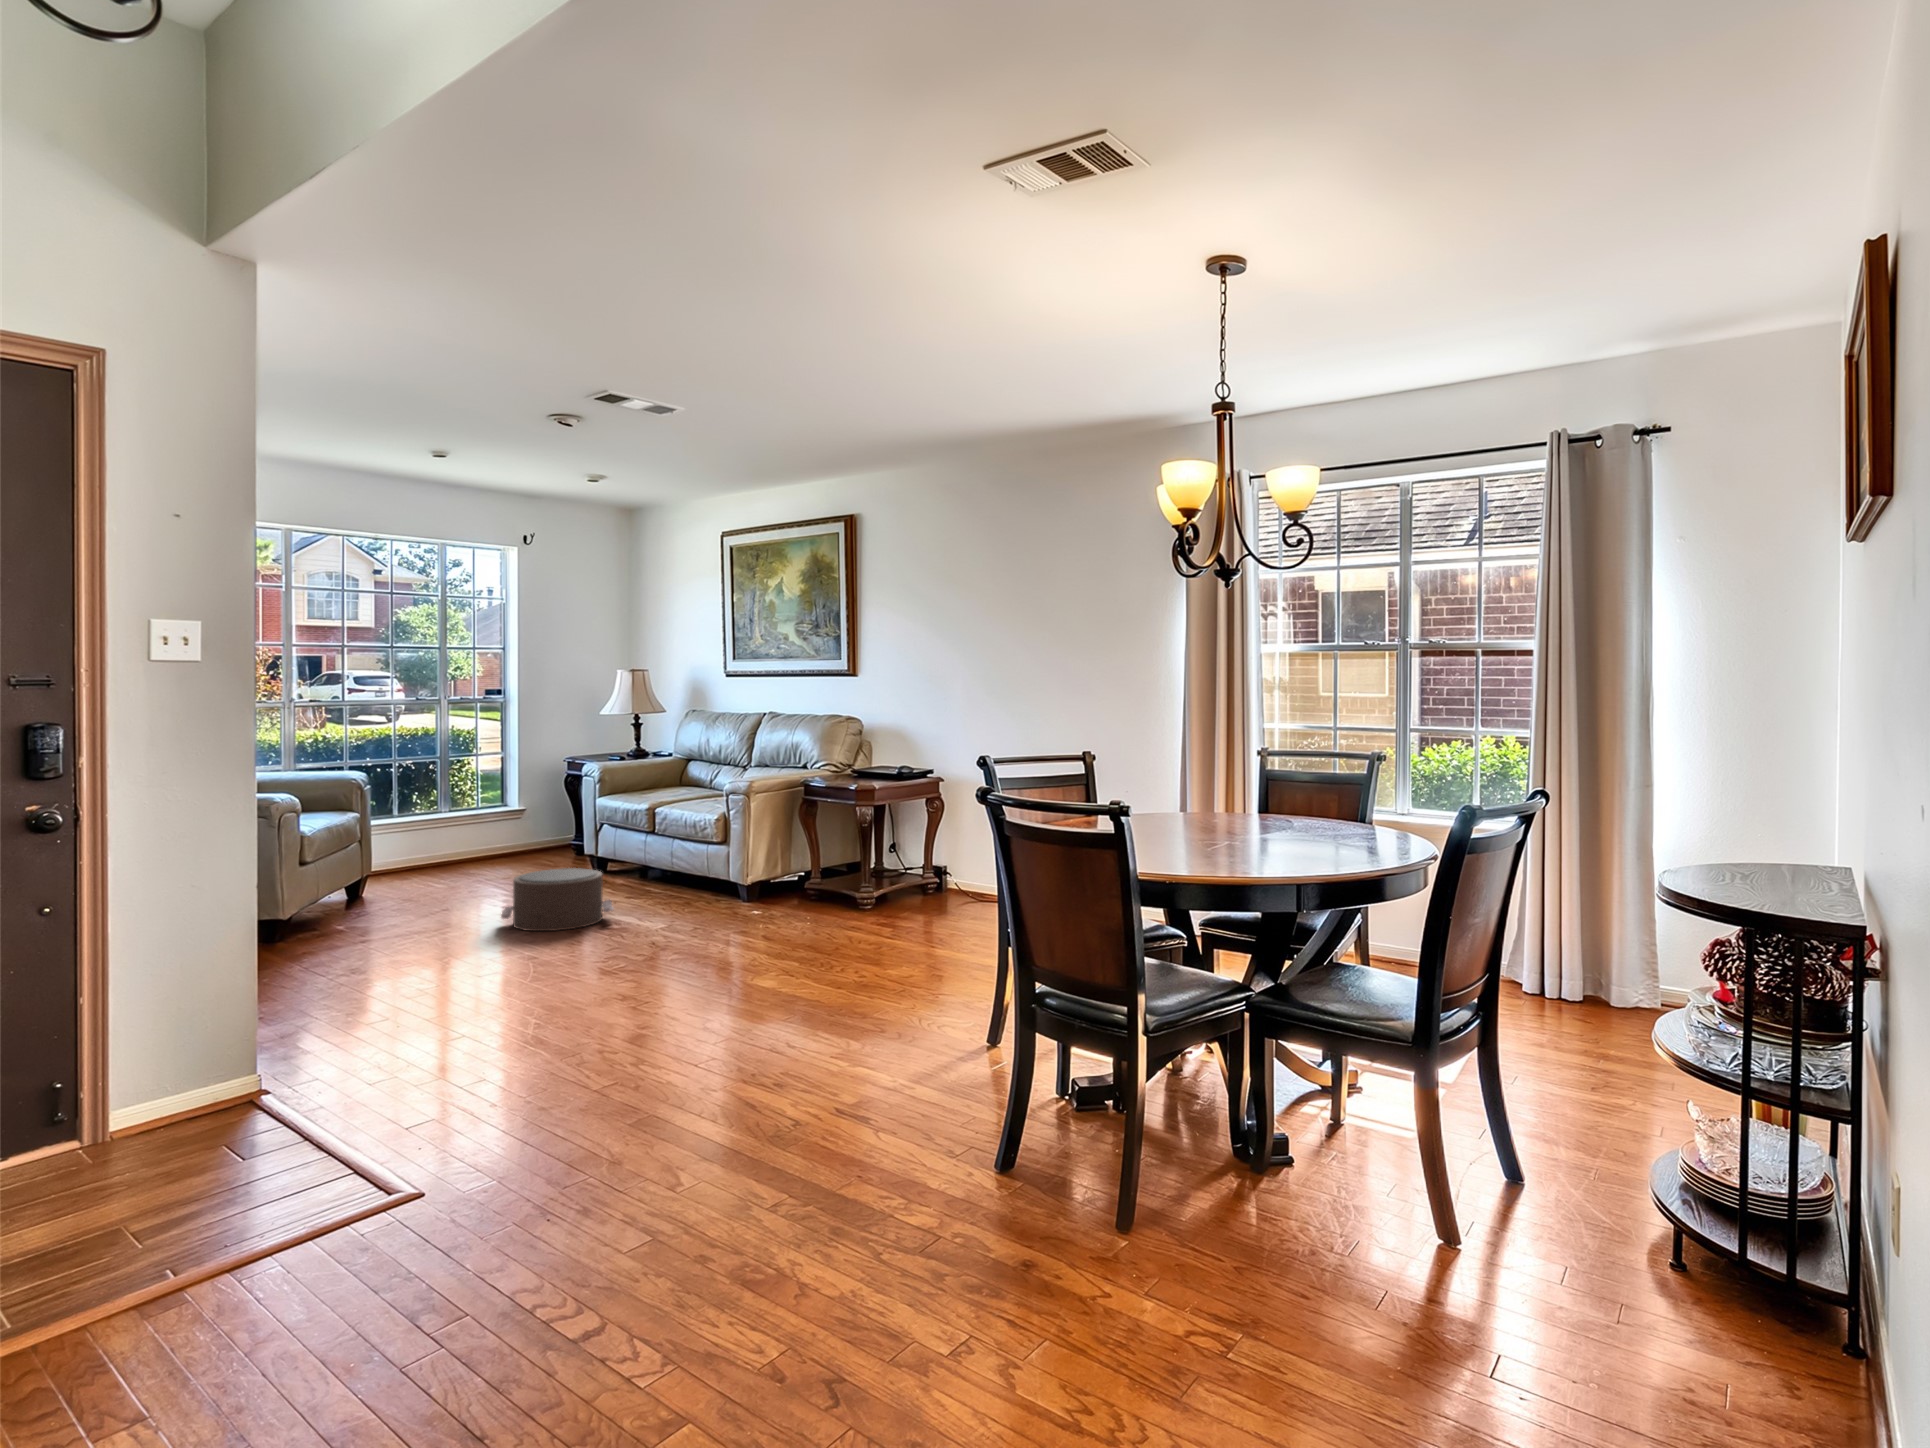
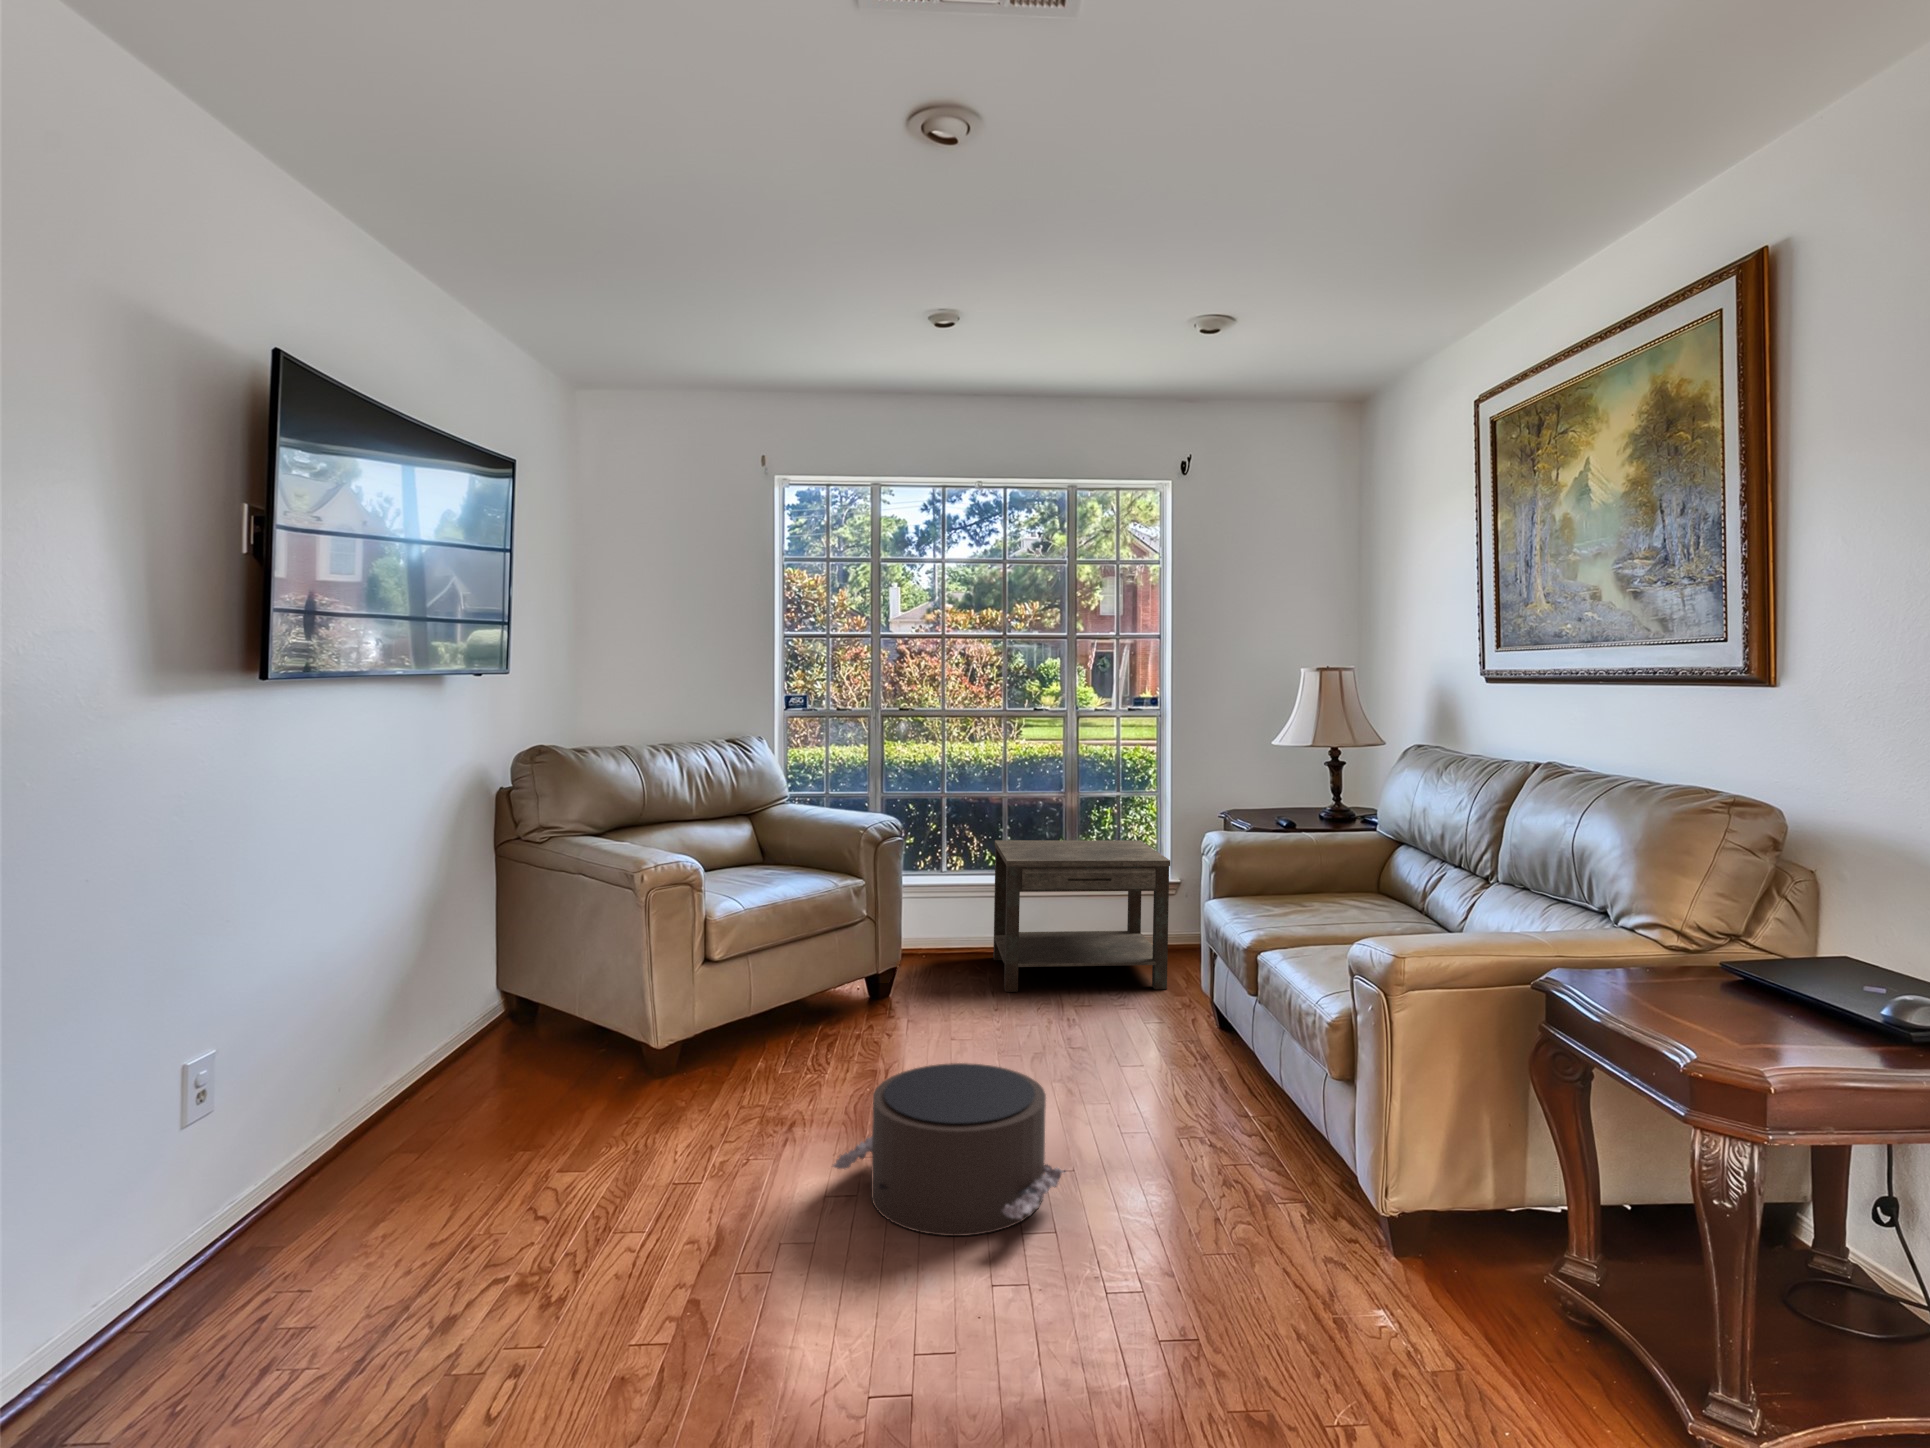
side table: none [406,782,548,879] -> present [993,840,1170,992]

